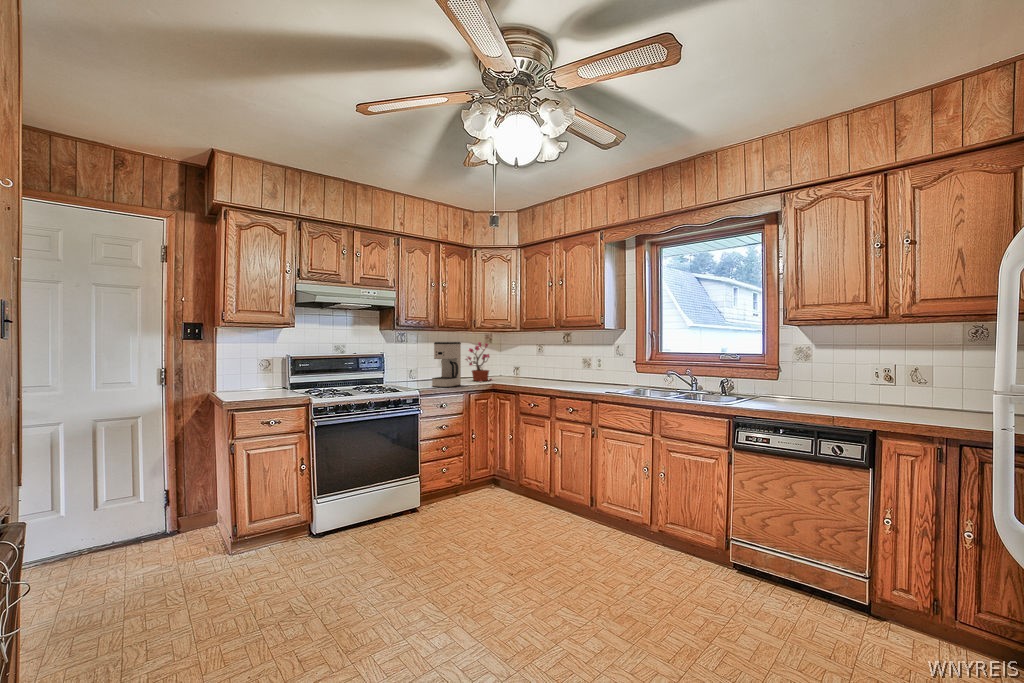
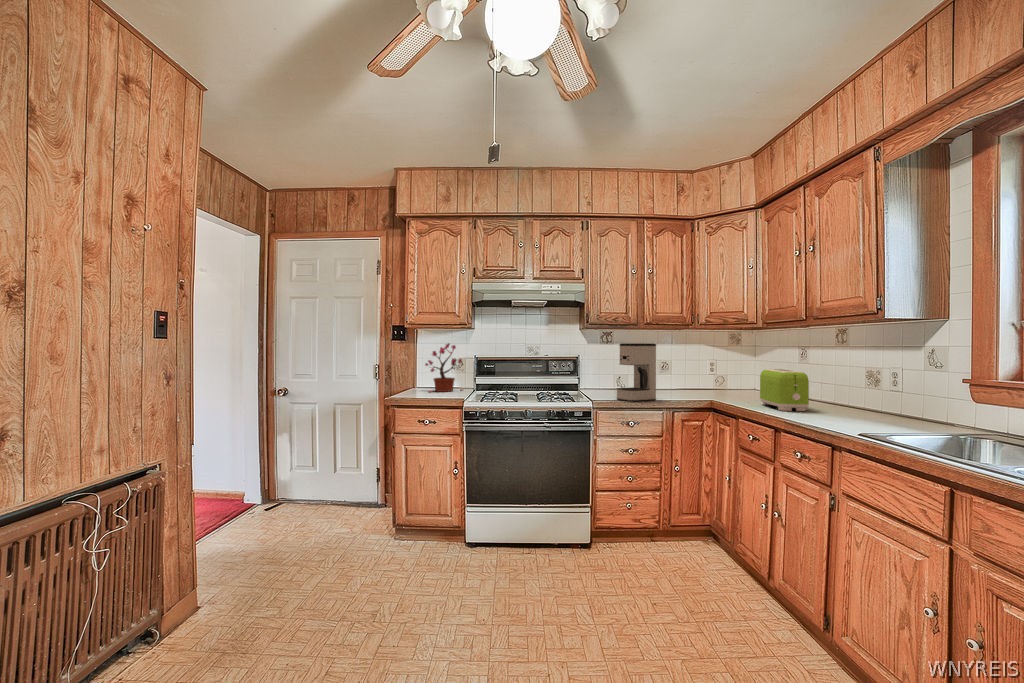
potted plant: present [466,342,489,382] -> present [425,343,463,392]
toaster: none [528,359,562,385] -> present [760,369,809,411]

